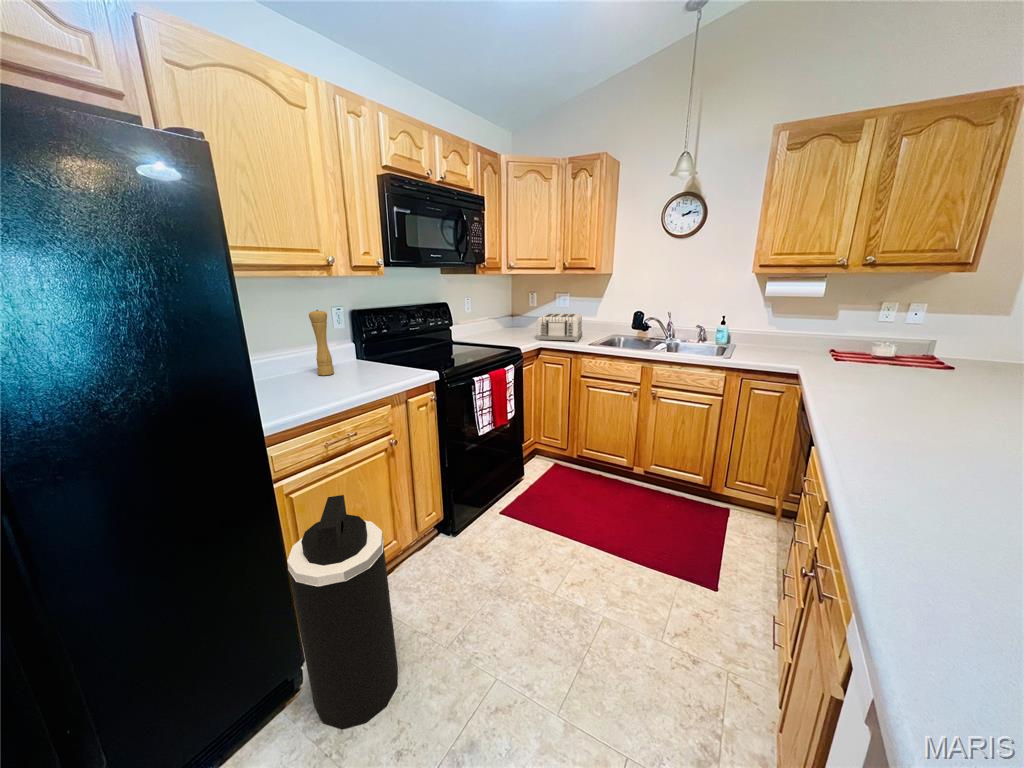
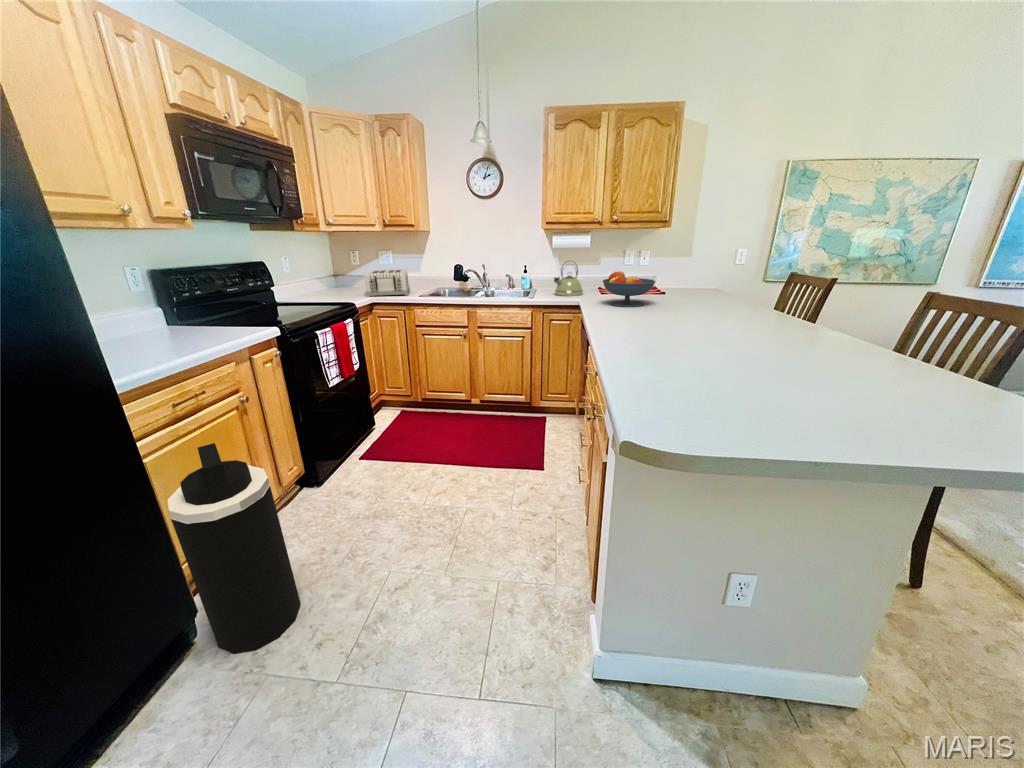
pepper mill: present [309,310,334,375] -> none [103,267,149,342]
kettle: none [761,313,805,359] -> present [554,261,583,296]
fruit bowl: none [843,333,944,388] -> present [603,271,655,307]

